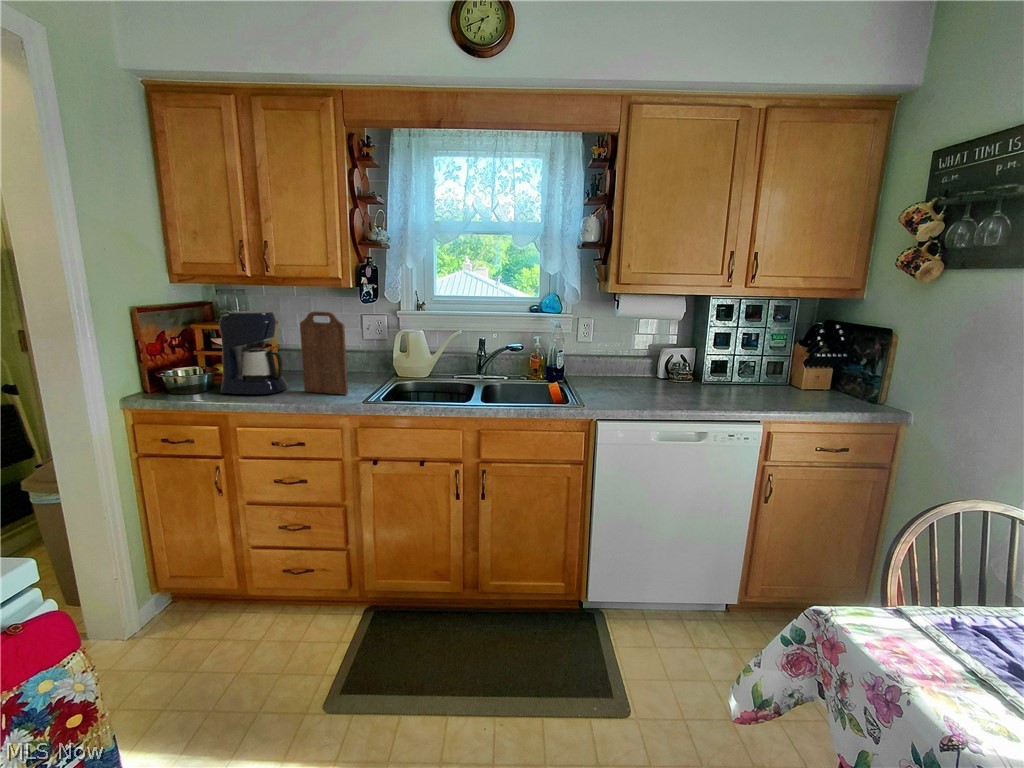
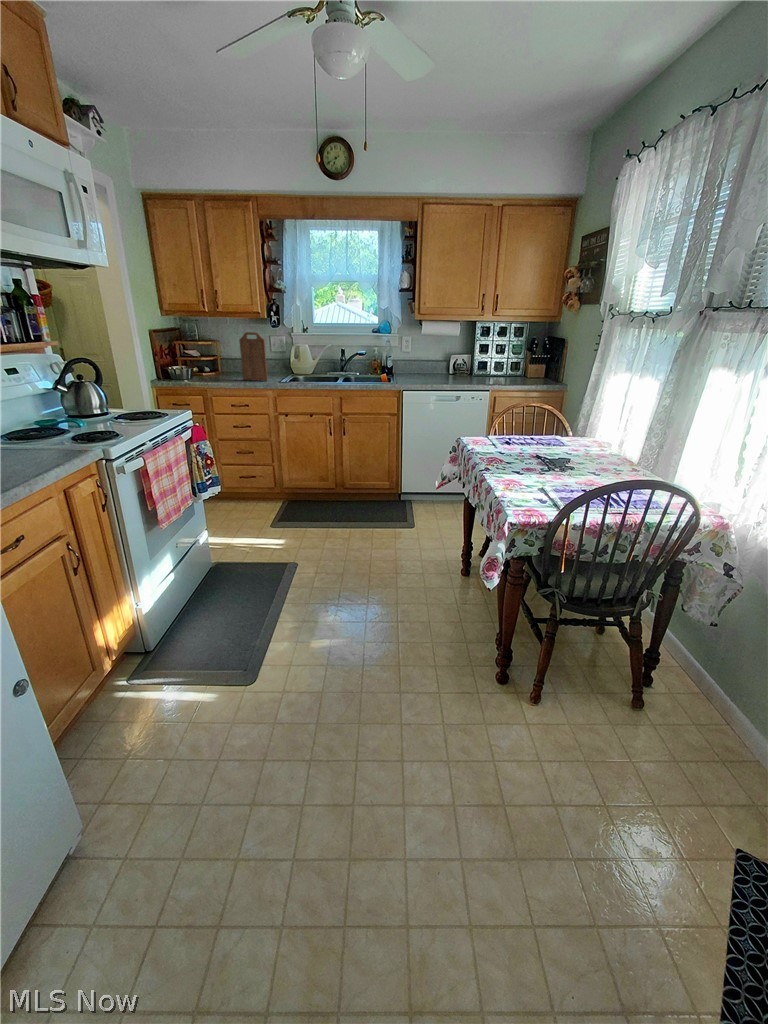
coffee maker: present [218,311,288,394] -> none [195,333,233,380]

